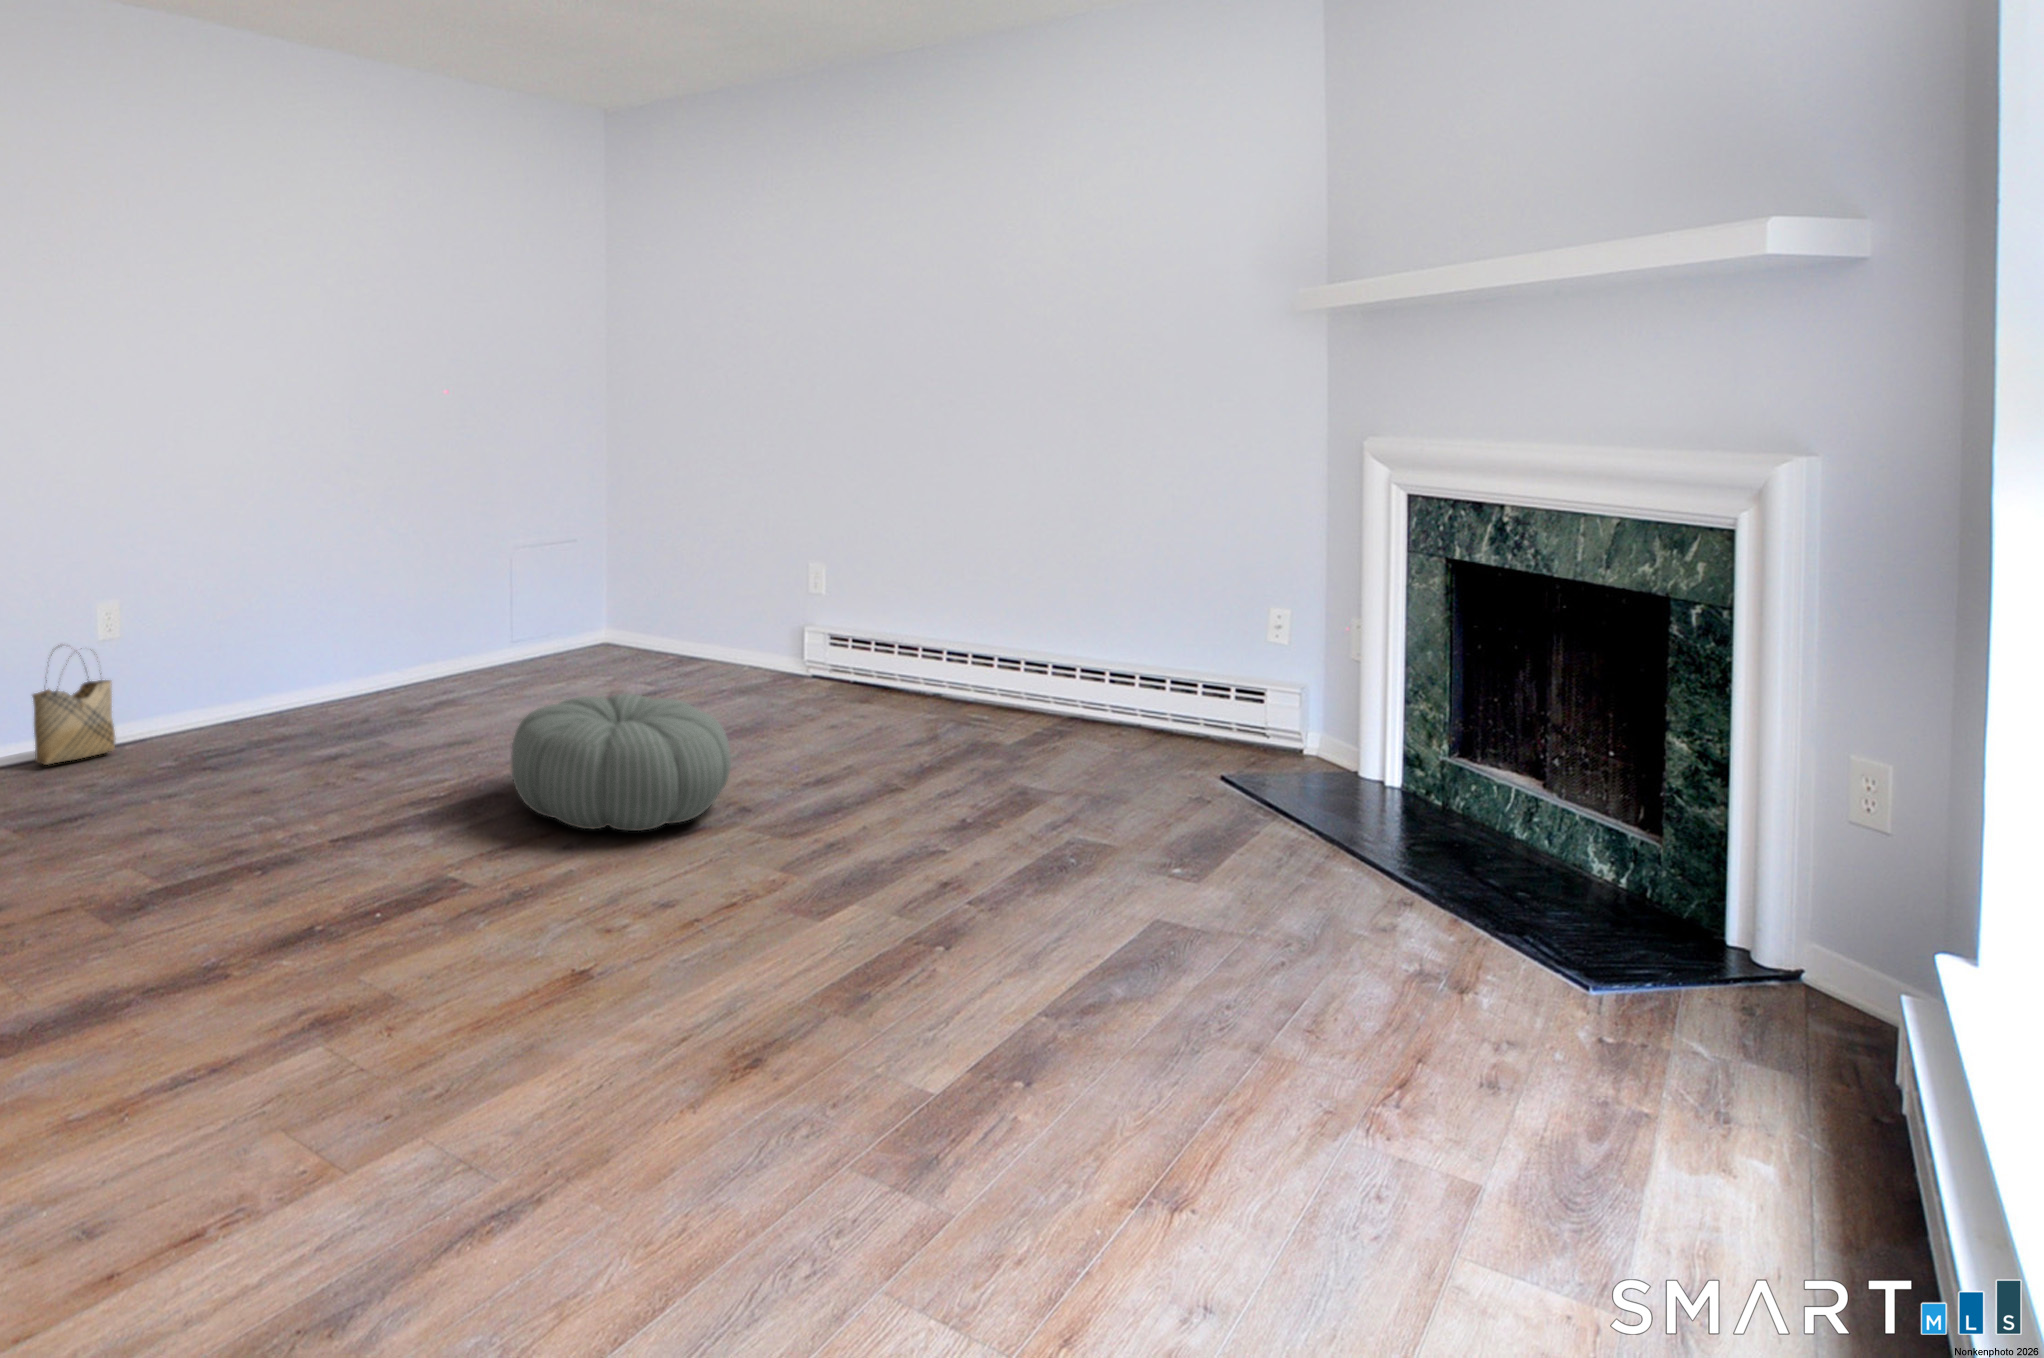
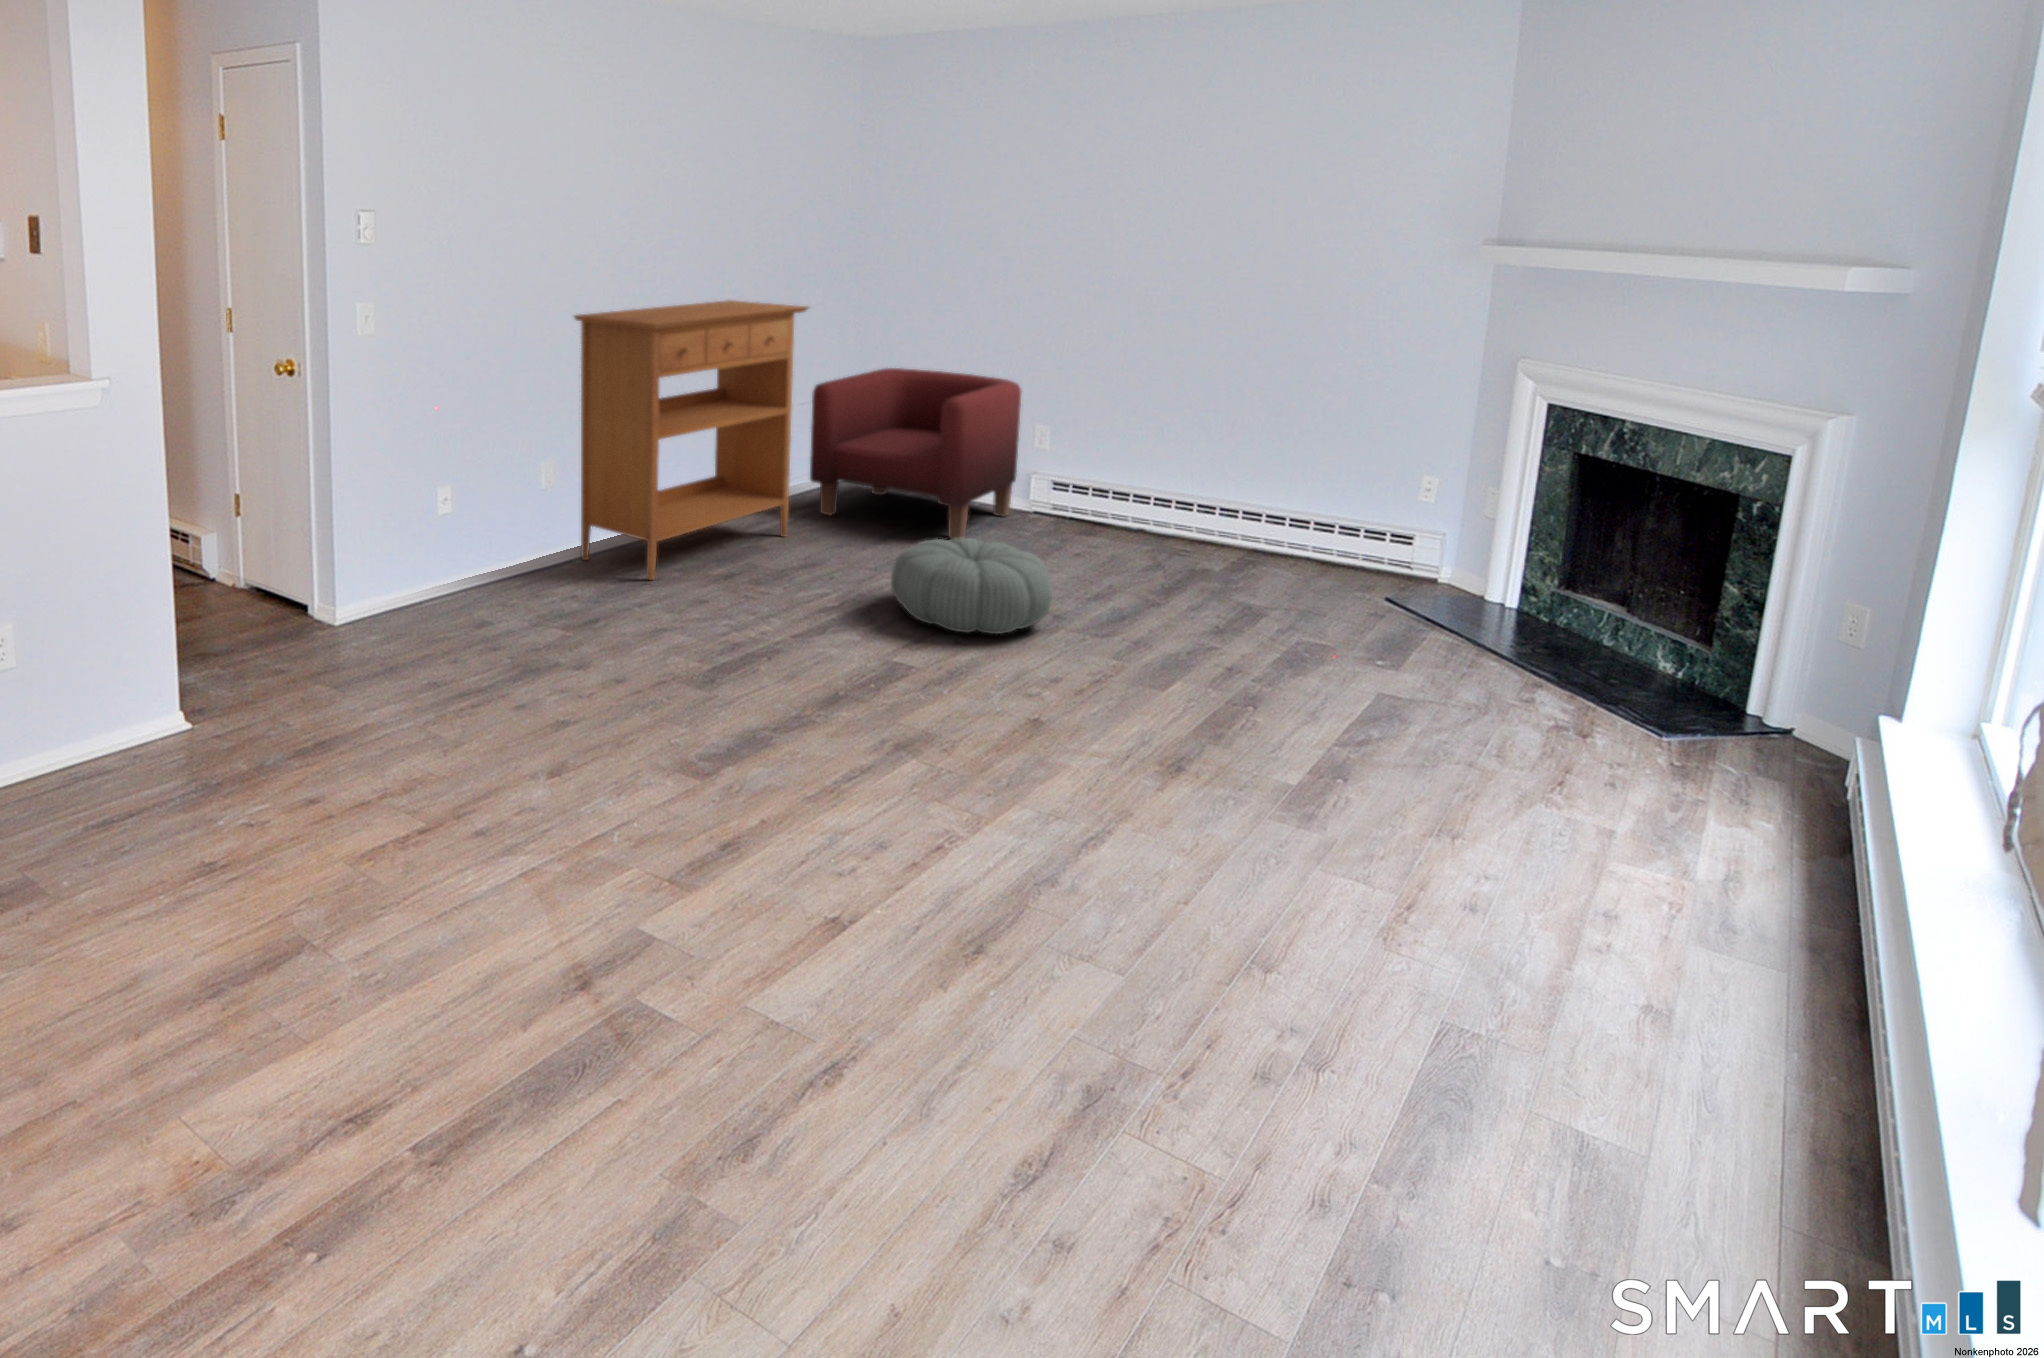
console table: none [134,398,483,761] -> present [574,300,808,580]
armchair: none [515,493,785,707] -> present [810,368,1022,539]
woven basket: present [32,654,115,765] -> none [522,496,572,583]

